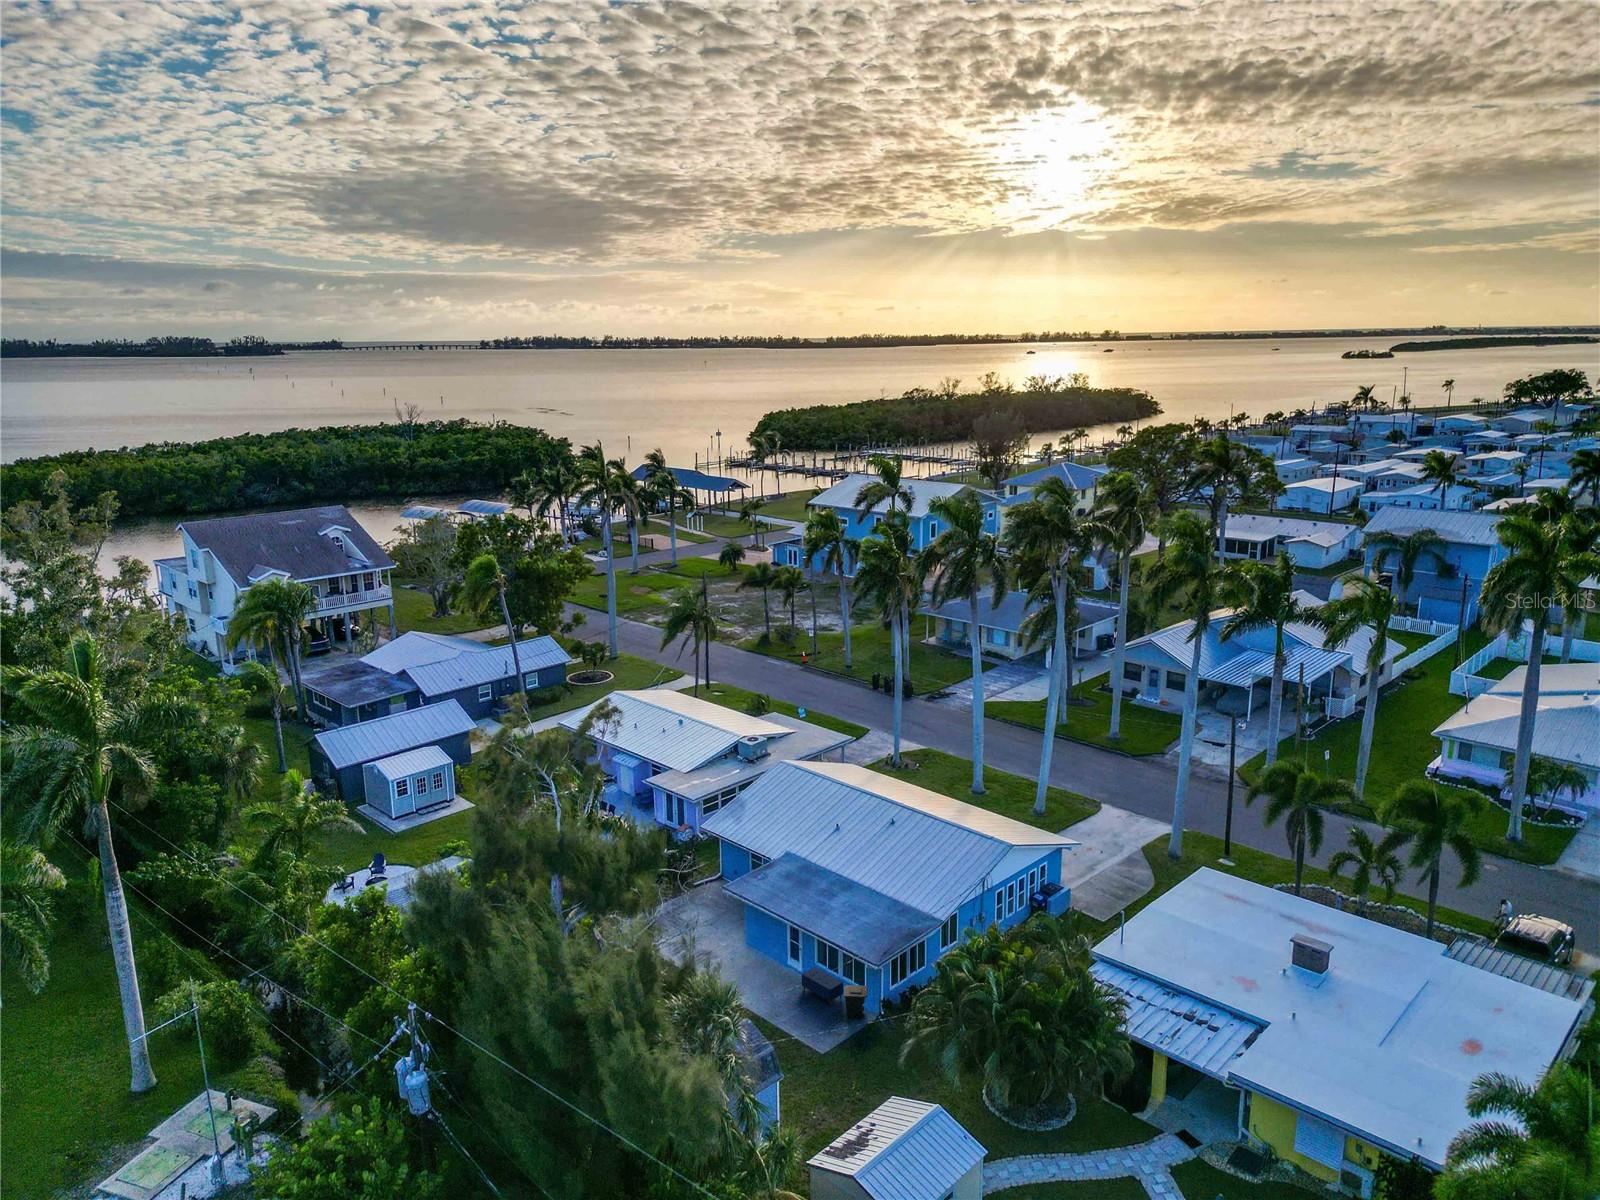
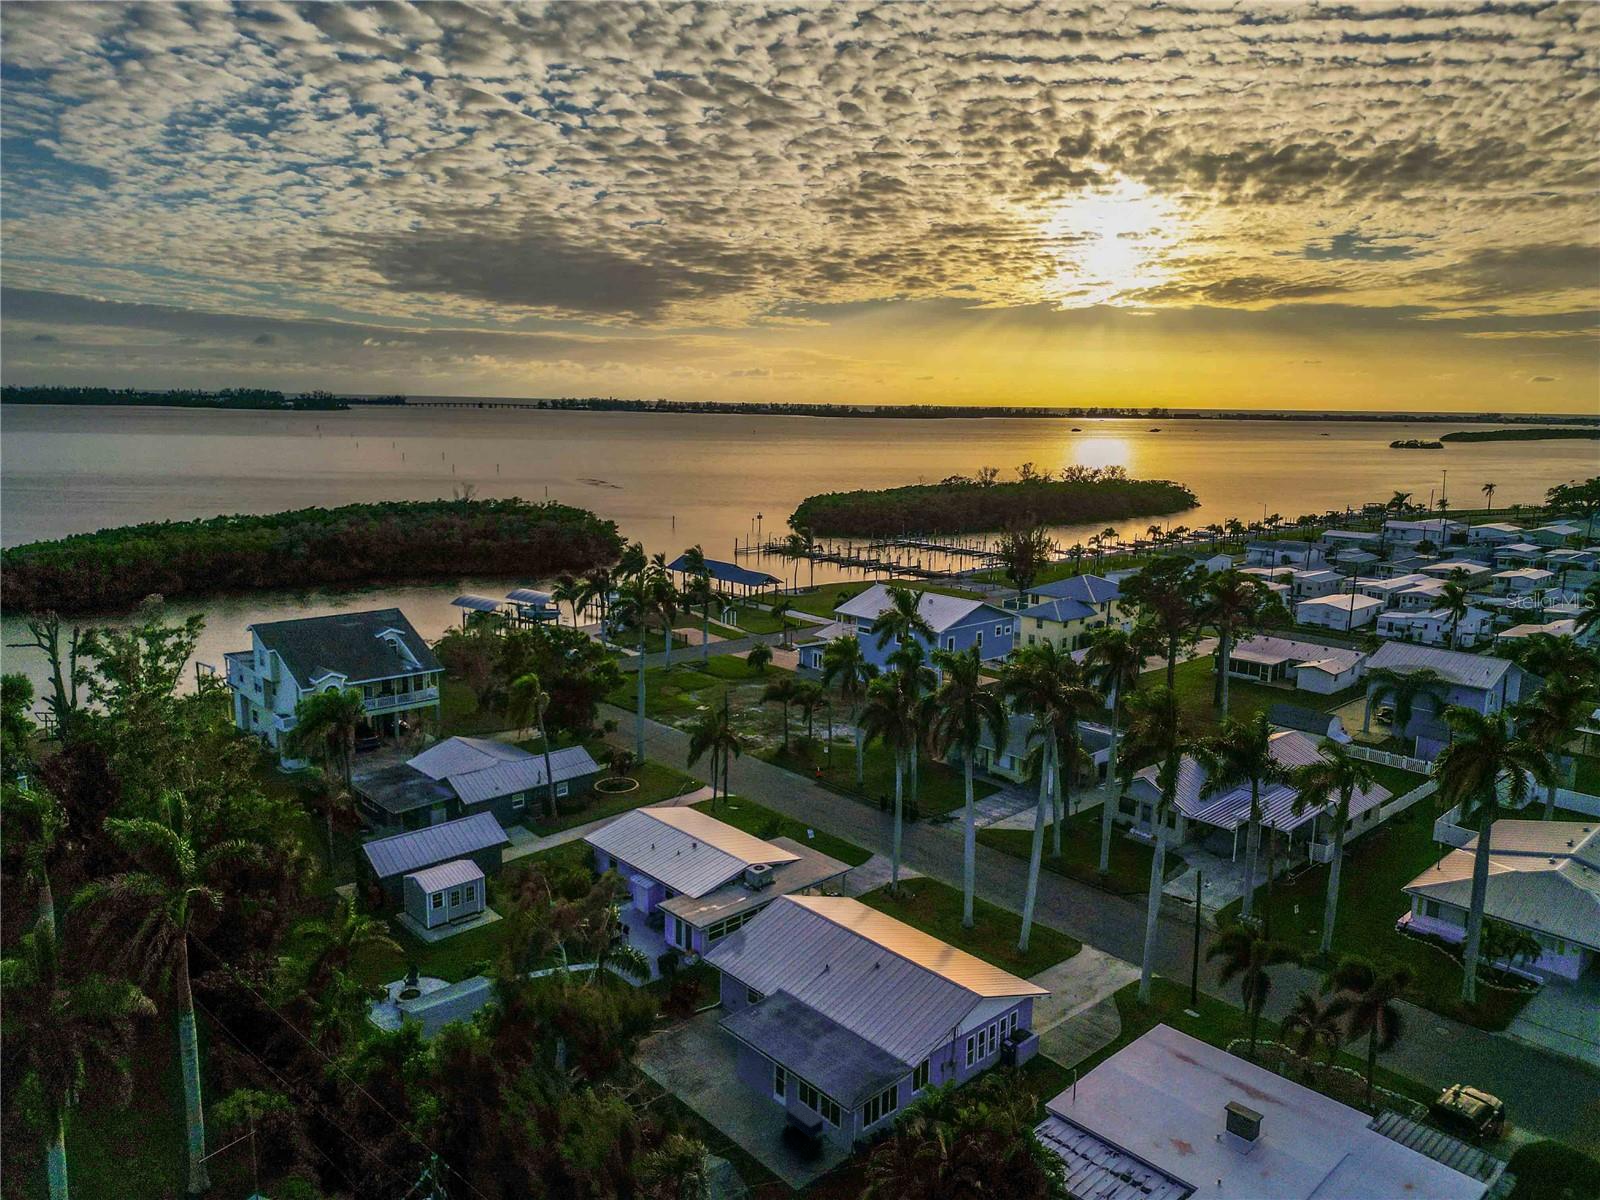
trash can: present [844,985,868,1020] -> none [822,1124,844,1157]

